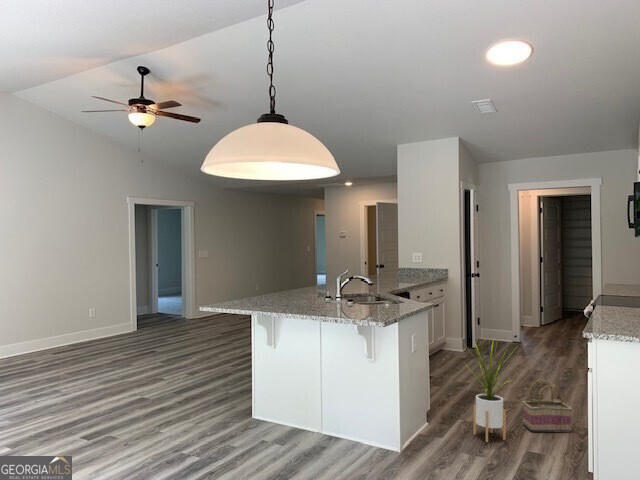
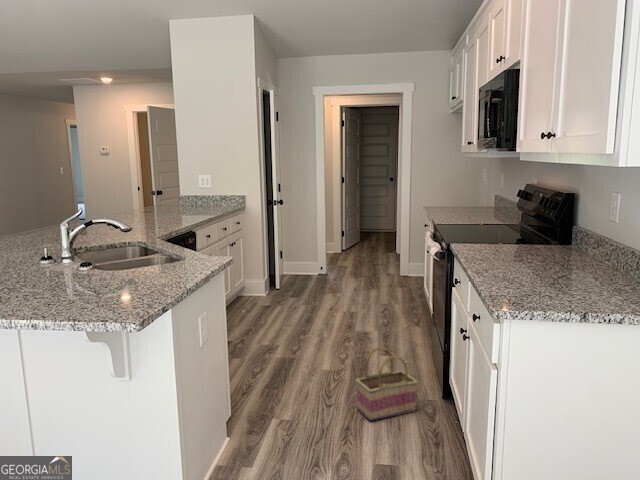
house plant: present [465,341,508,442] -> none [278,296,361,457]

